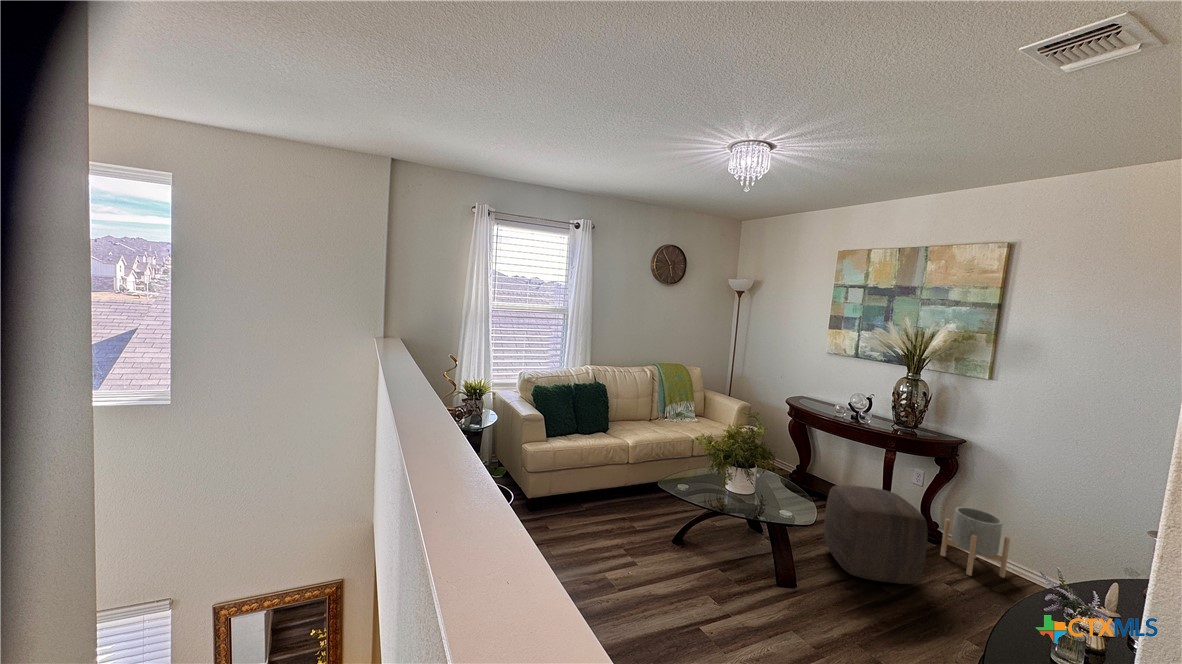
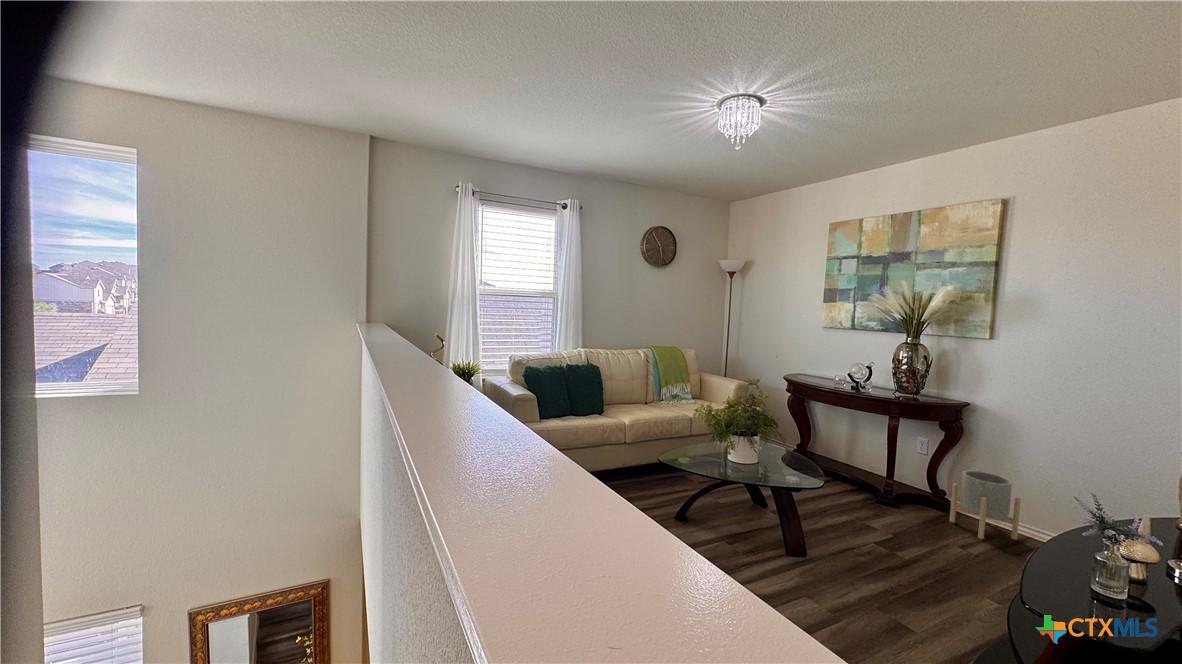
ottoman: present [824,485,928,584] -> none [831,453,938,548]

